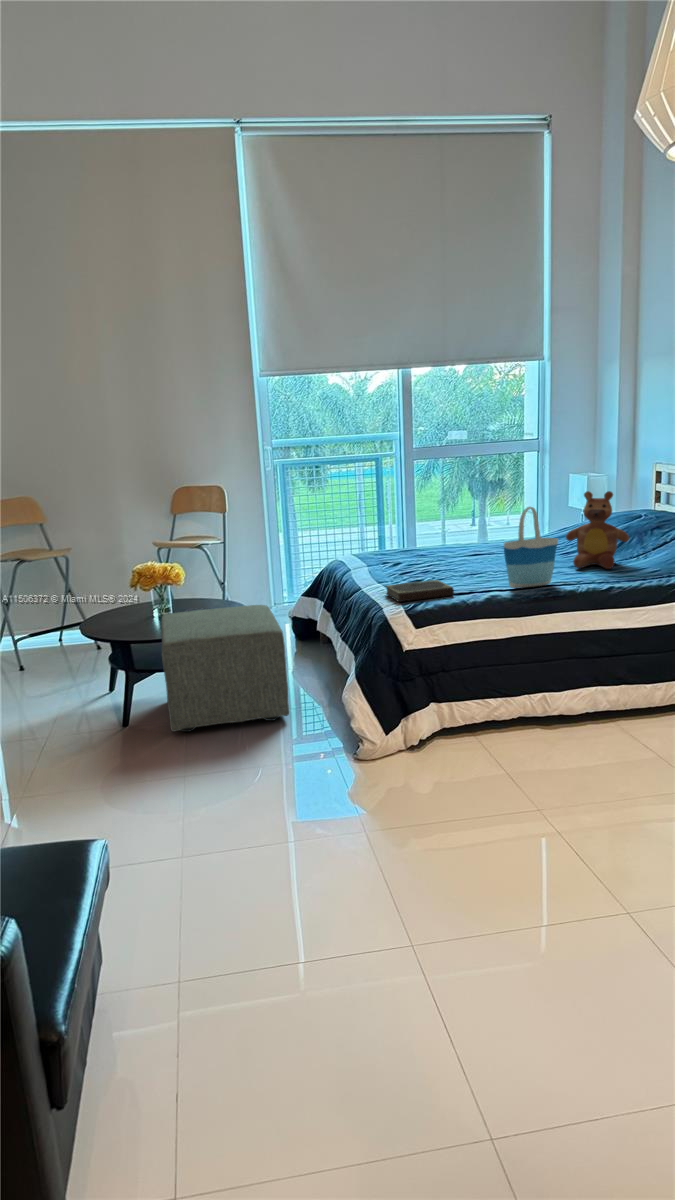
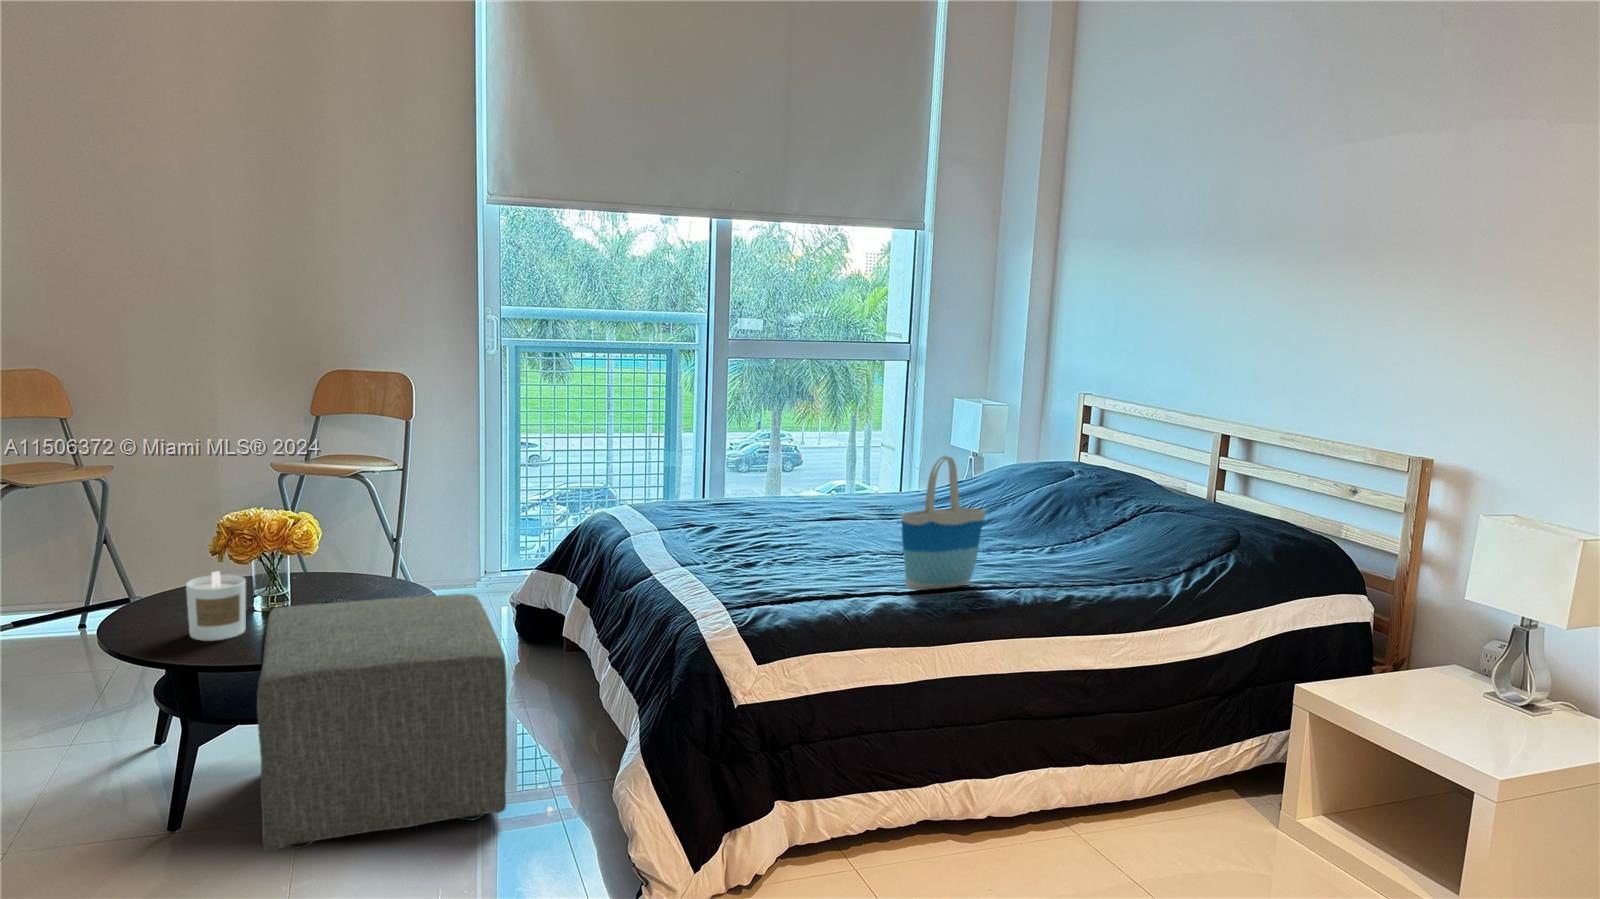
teddy bear: present [566,491,629,569] -> none [979,433,1077,560]
notebook: present [386,580,454,602] -> none [696,568,817,610]
candle: none [122,594,151,630] -> present [186,571,246,641]

